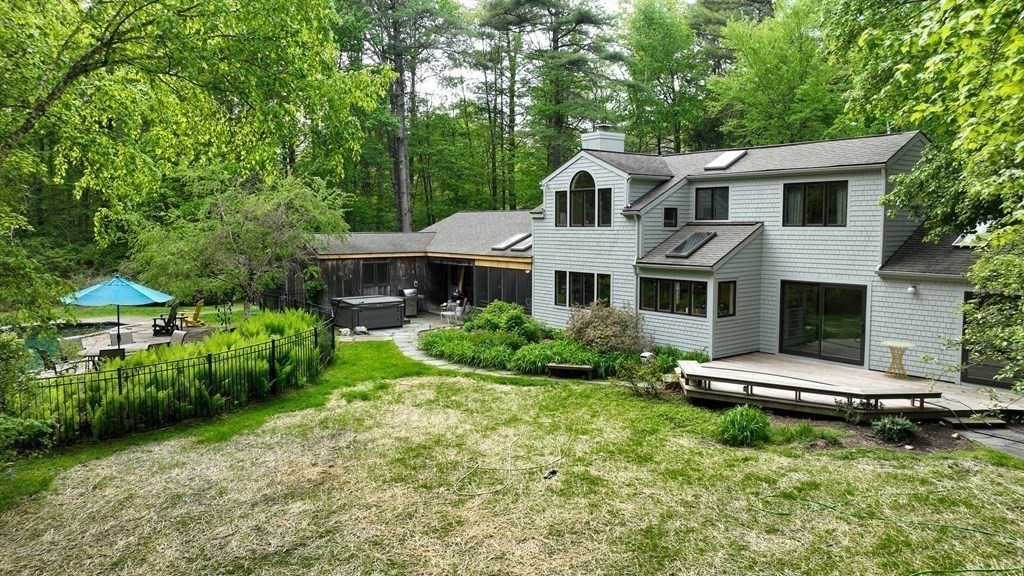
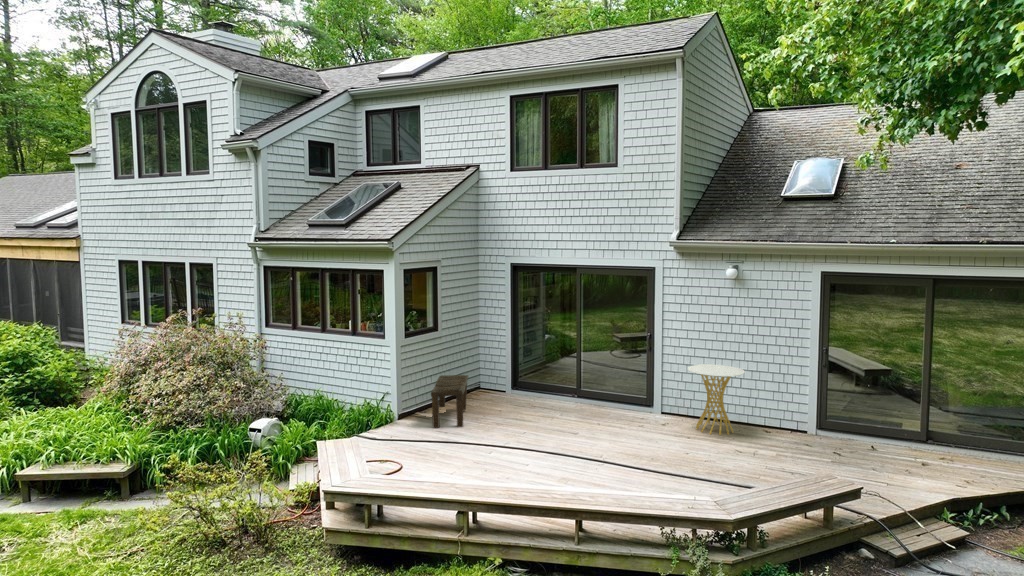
bench: none [732,338,751,363] -> present [431,375,468,428]

